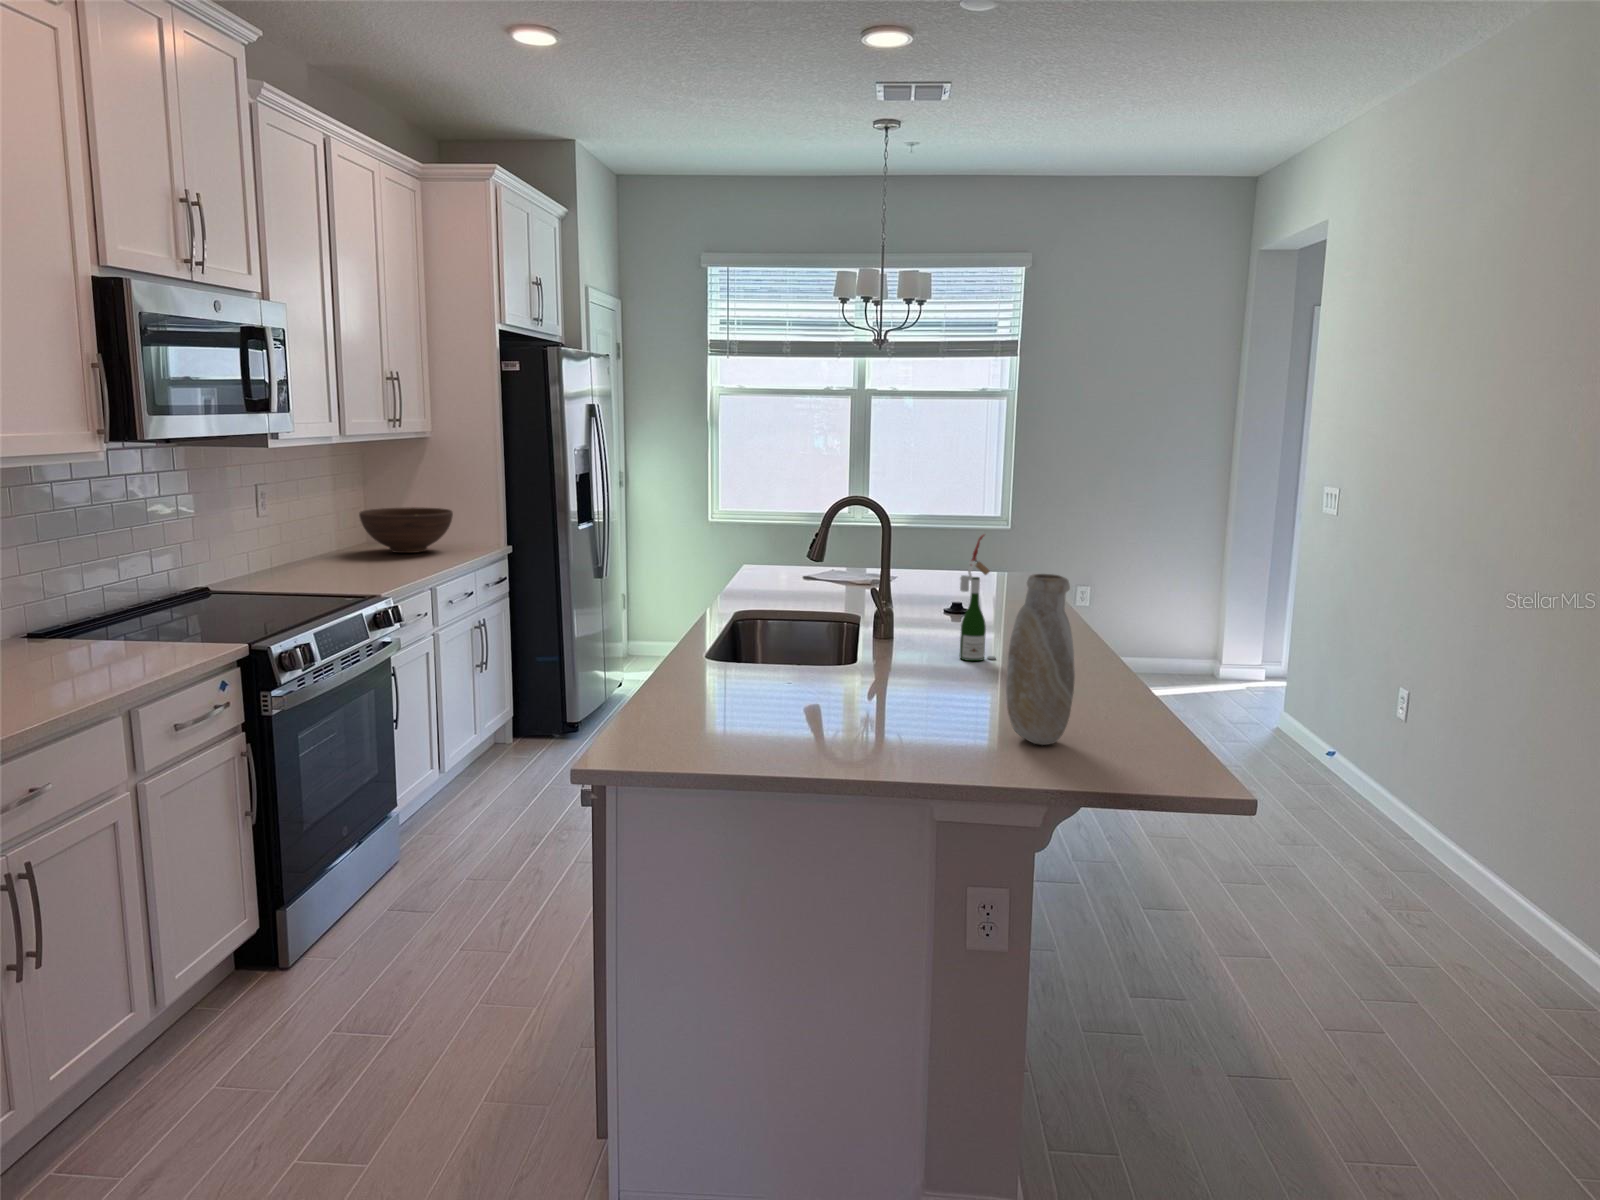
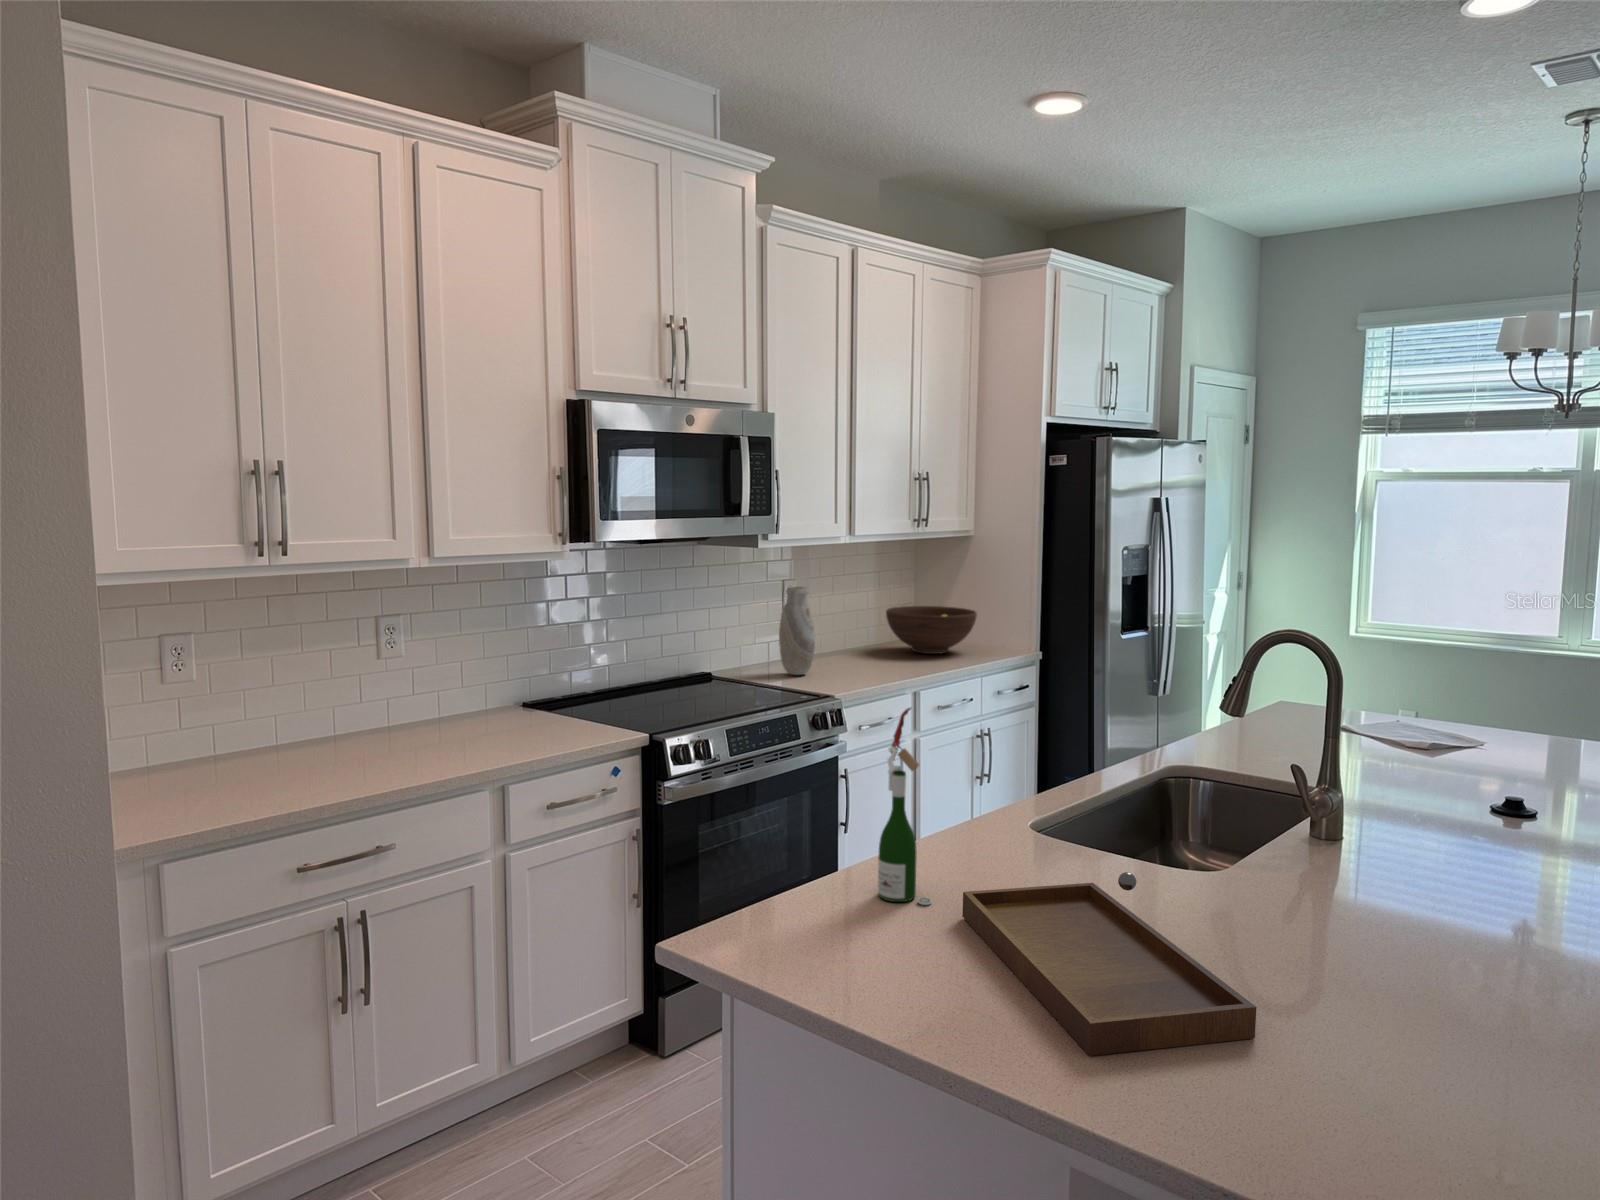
wine bottle: present [960,535,995,661] -> present [878,708,931,905]
vase: present [1006,574,1075,745] -> present [779,587,815,675]
tray: none [746,645,980,751] -> present [962,872,1257,1056]

